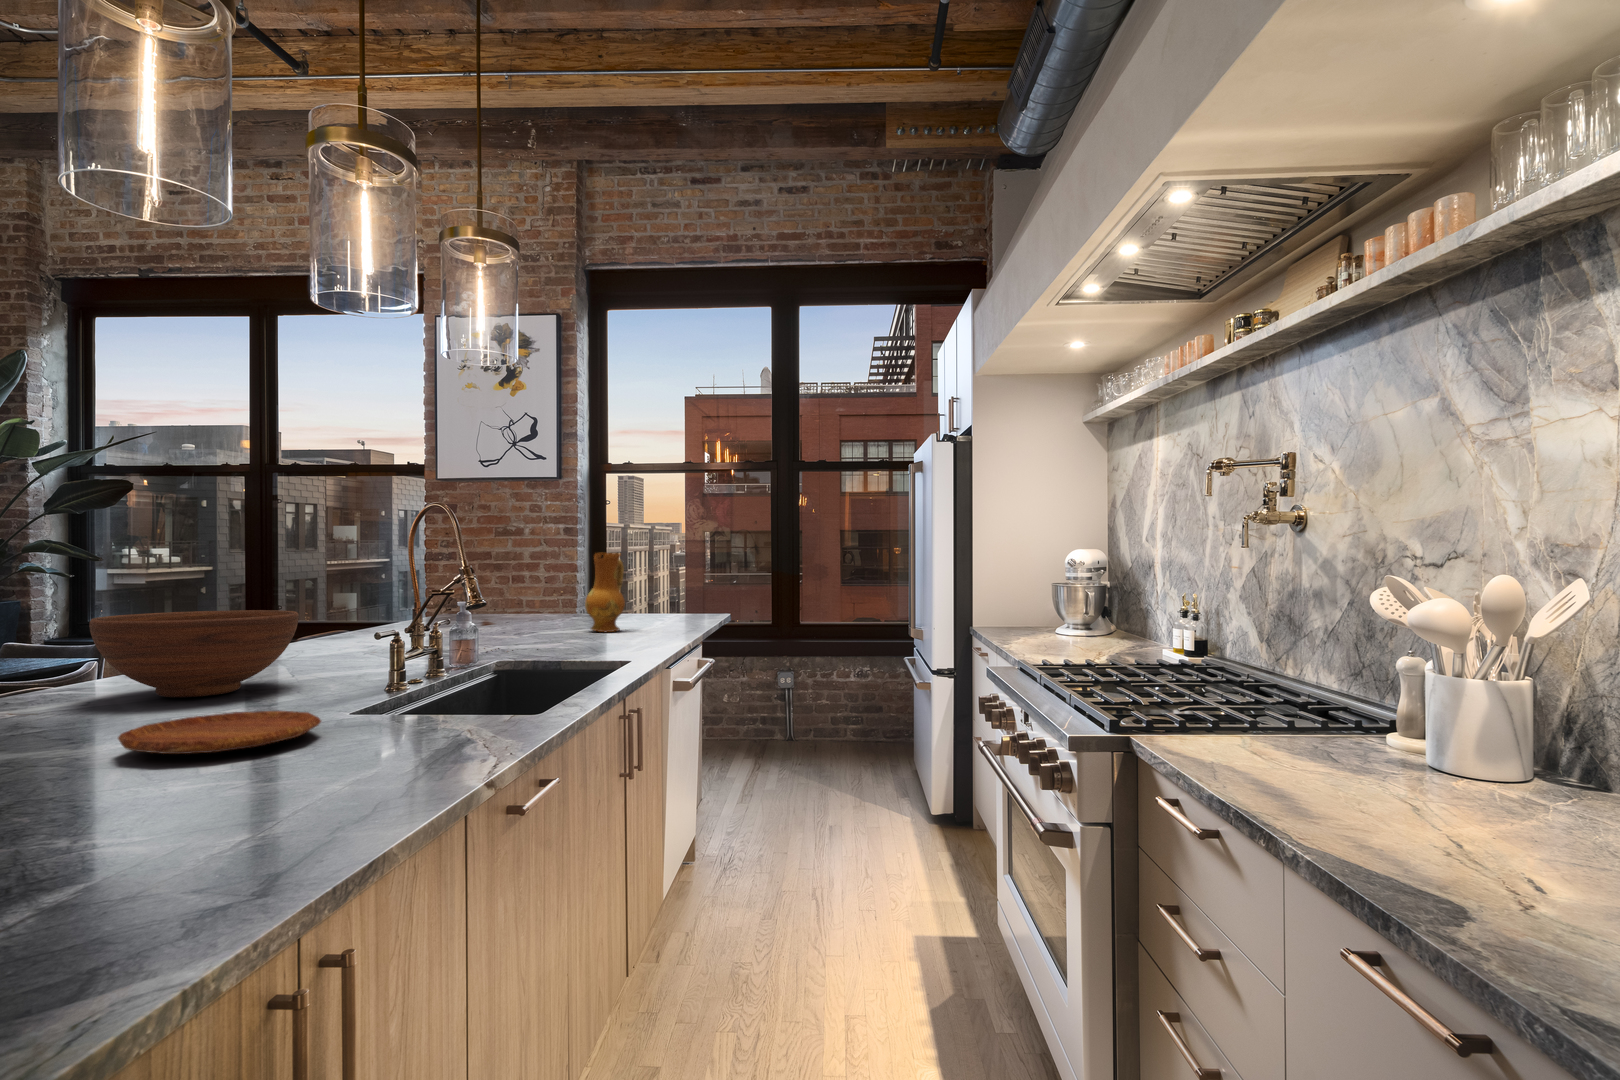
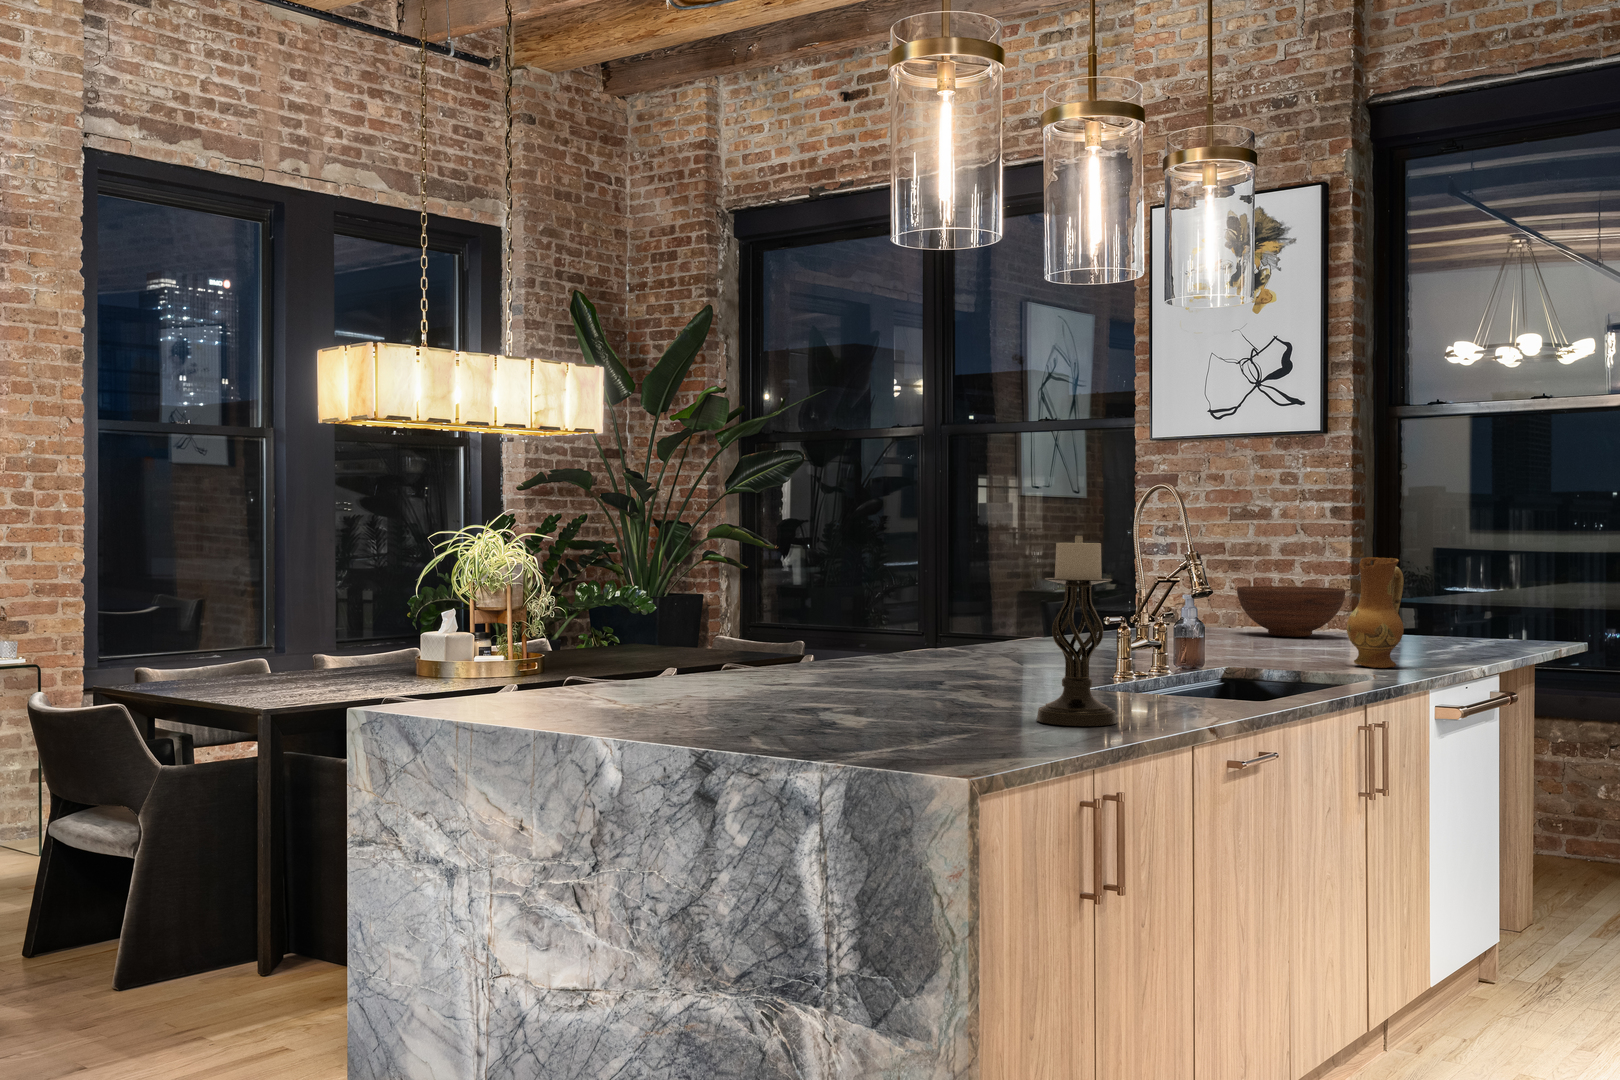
candle holder: none [300,521,389,711] -> present [1037,536,1117,726]
fruit bowl: present [89,610,299,697] -> present [1237,586,1345,637]
tray: present [118,711,321,754] -> none [915,717,1065,745]

